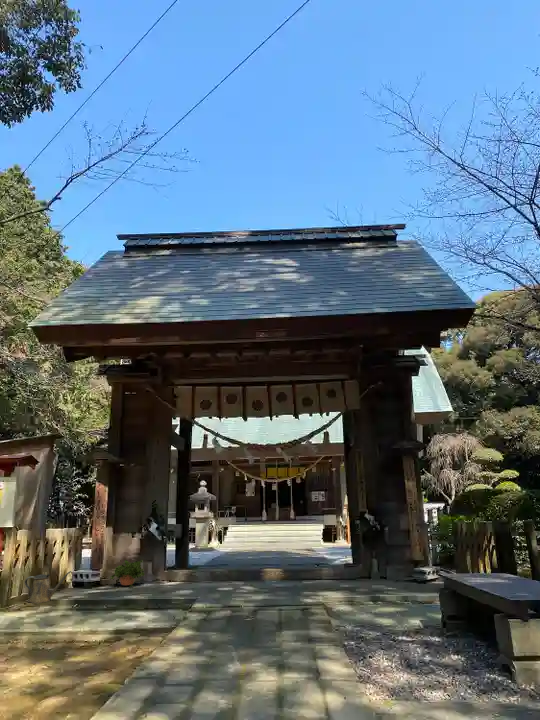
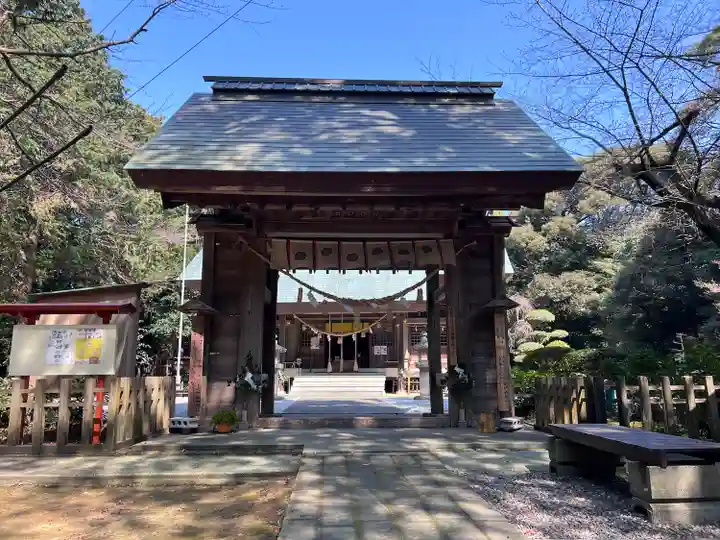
watering can: present [25,571,71,603] -> present [469,410,497,433]

